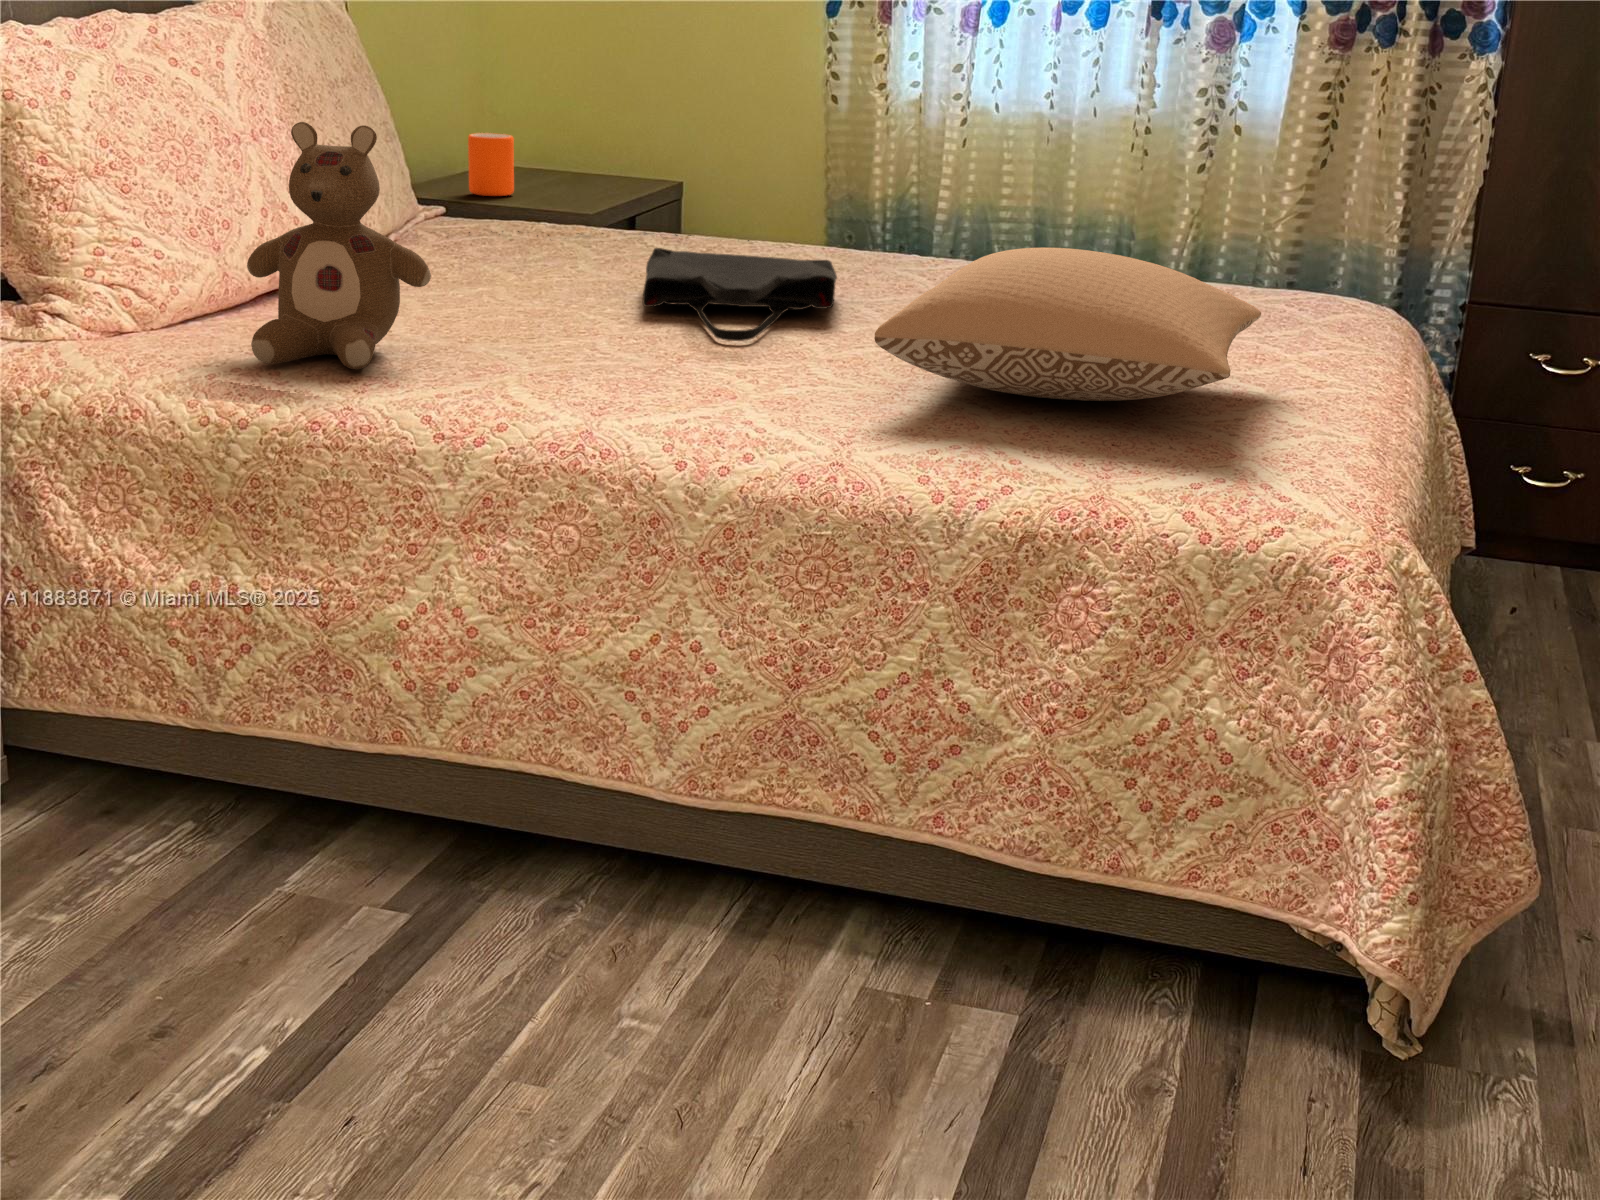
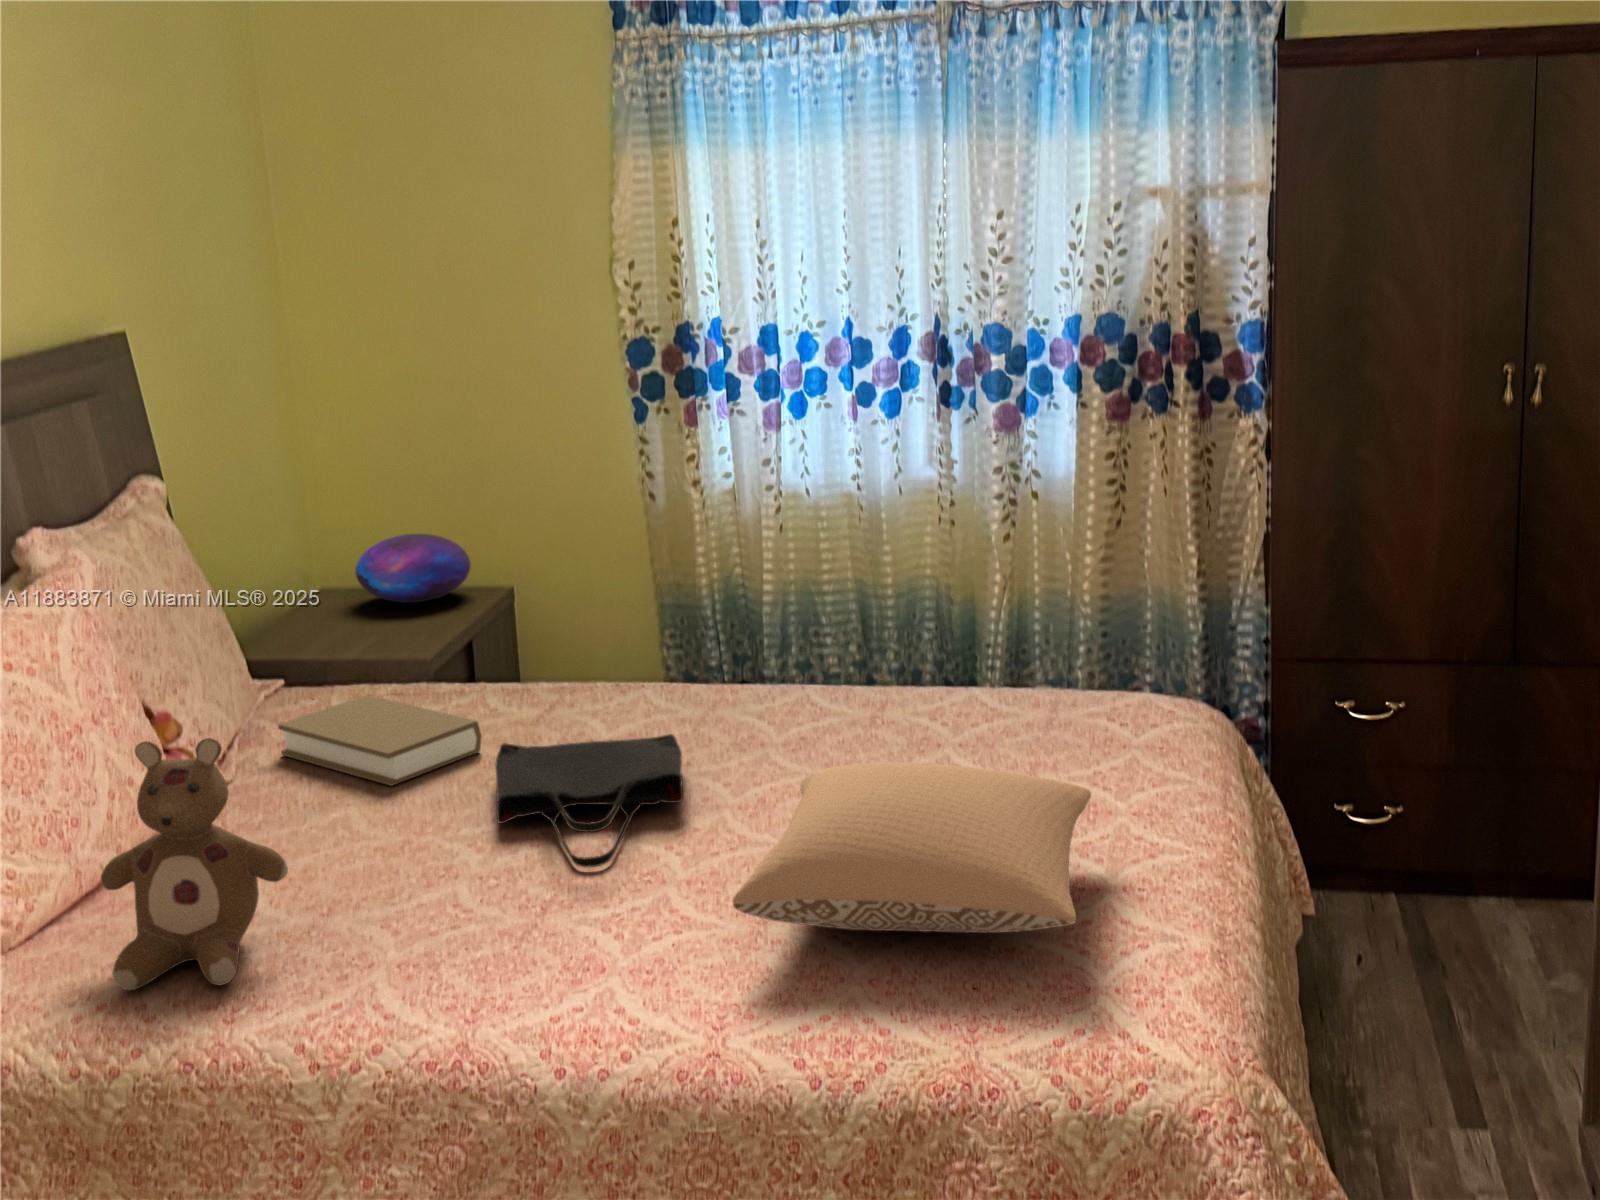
decorative orb: none [524,112,641,182] -> present [355,533,471,603]
mug: present [468,133,514,196] -> none [301,580,351,644]
book: none [433,214,635,280] -> present [278,695,482,786]

